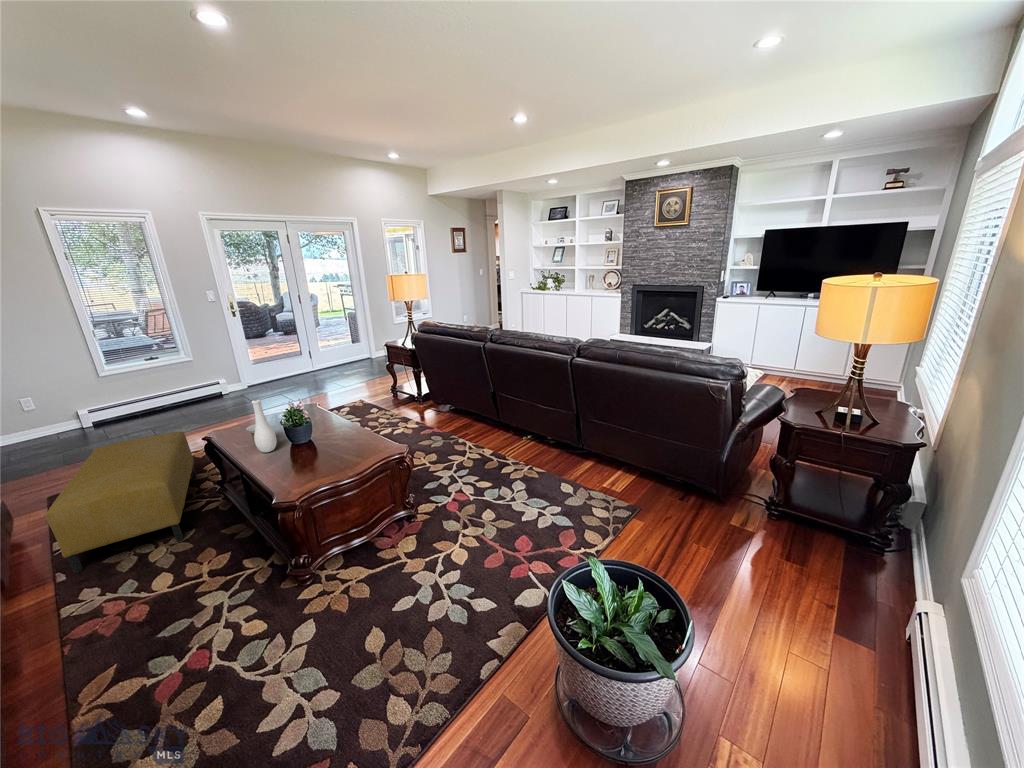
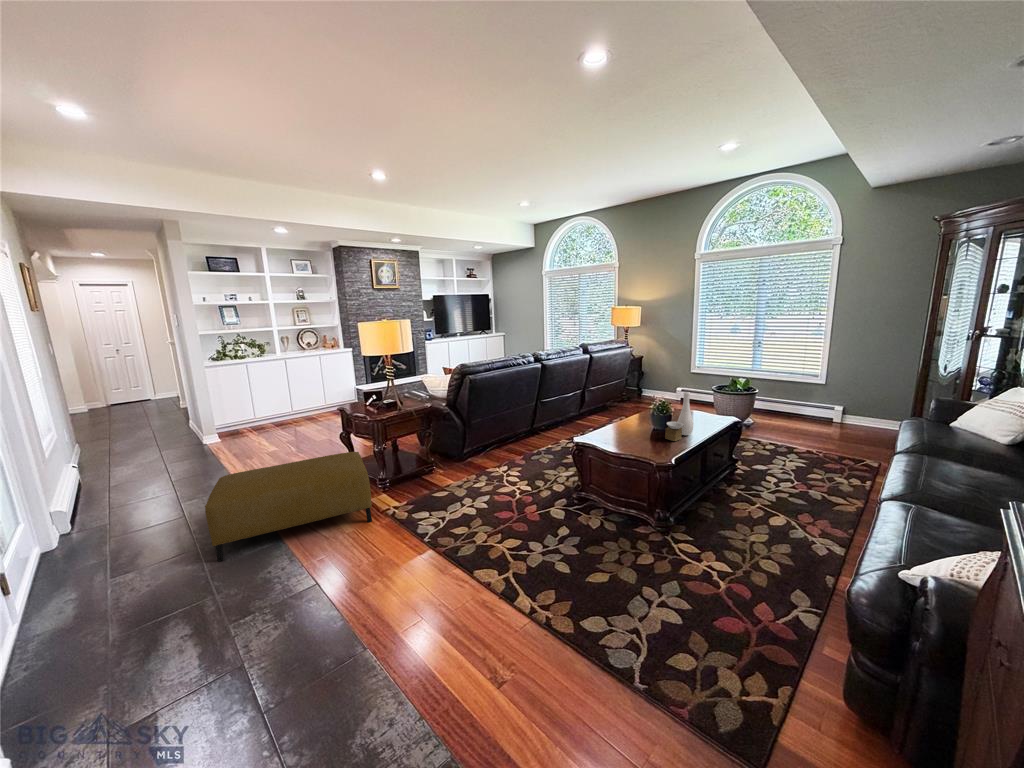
ottoman: present [45,431,196,574] -> present [205,452,372,561]

